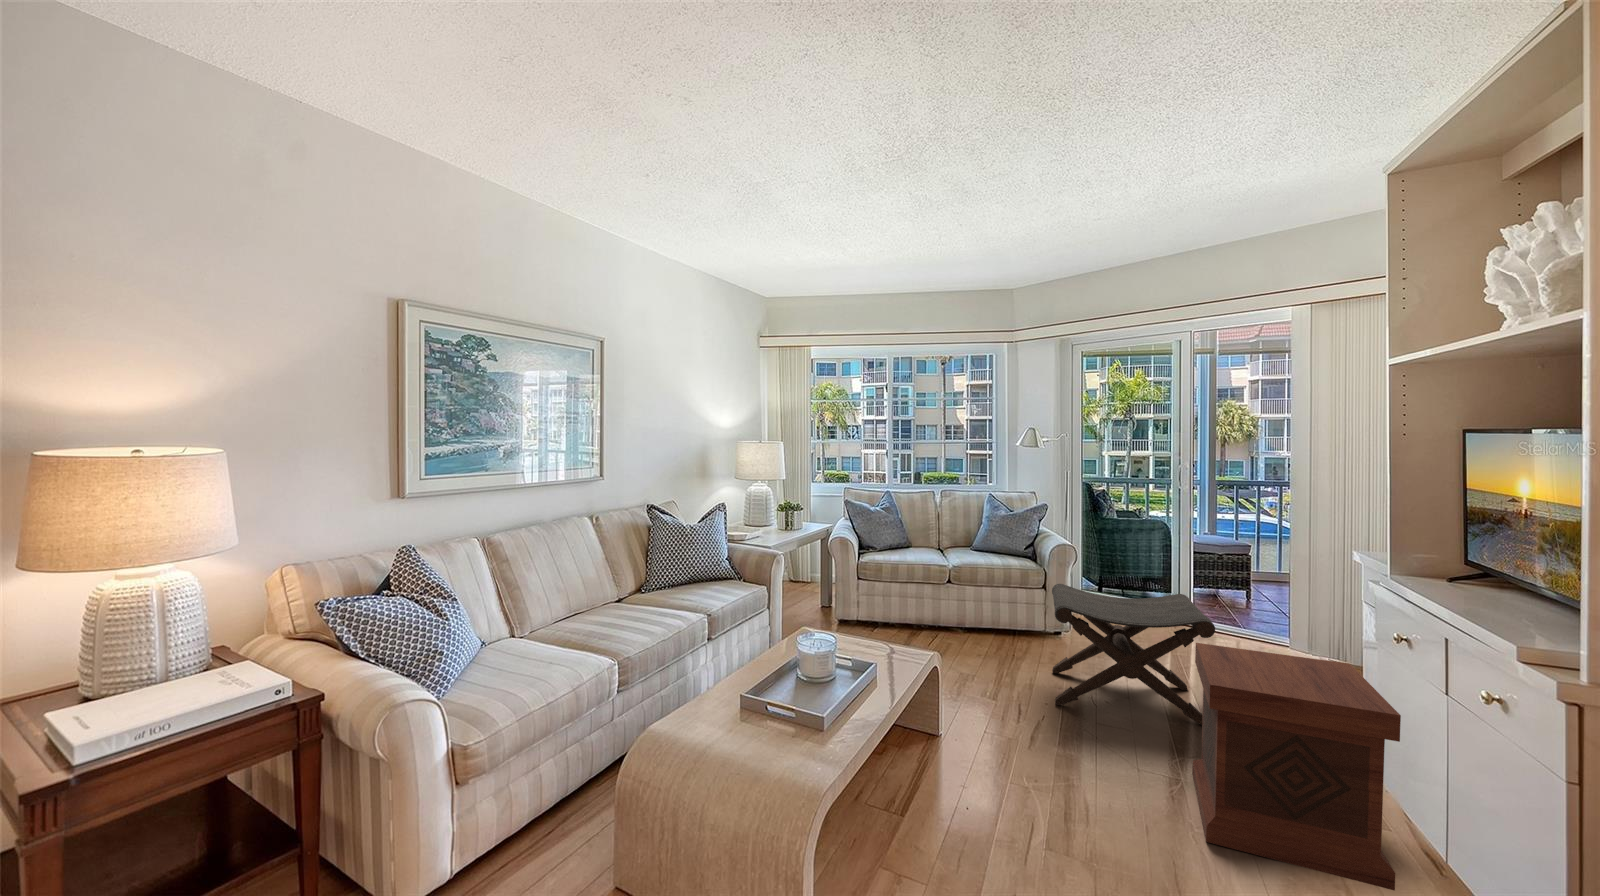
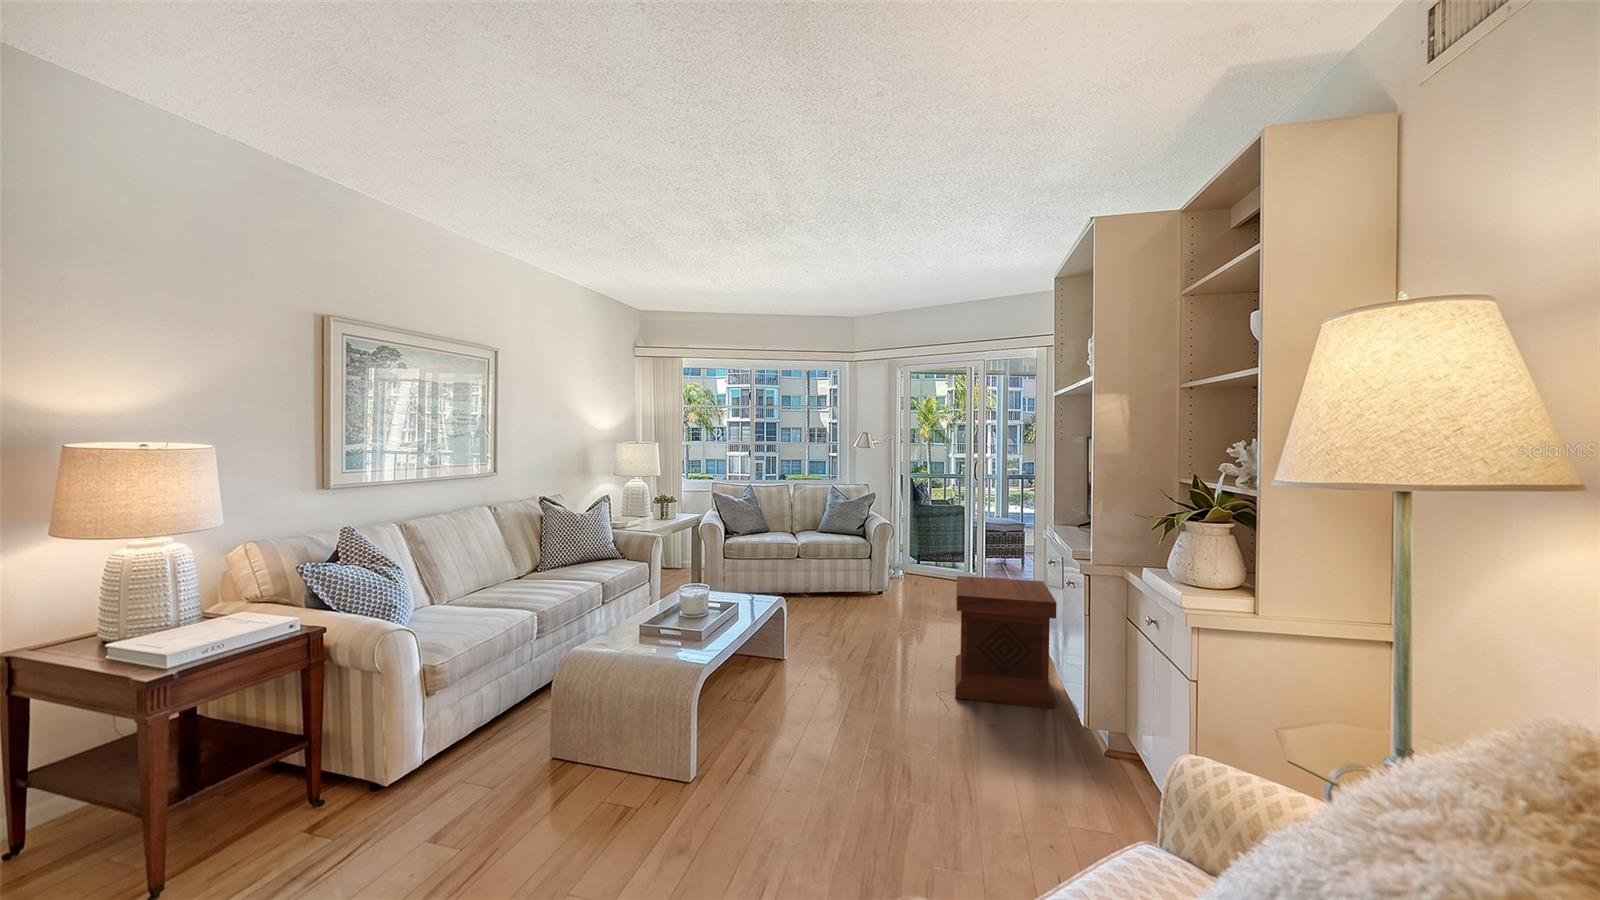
footstool: present [1052,584,1215,725] -> none [871,549,976,640]

